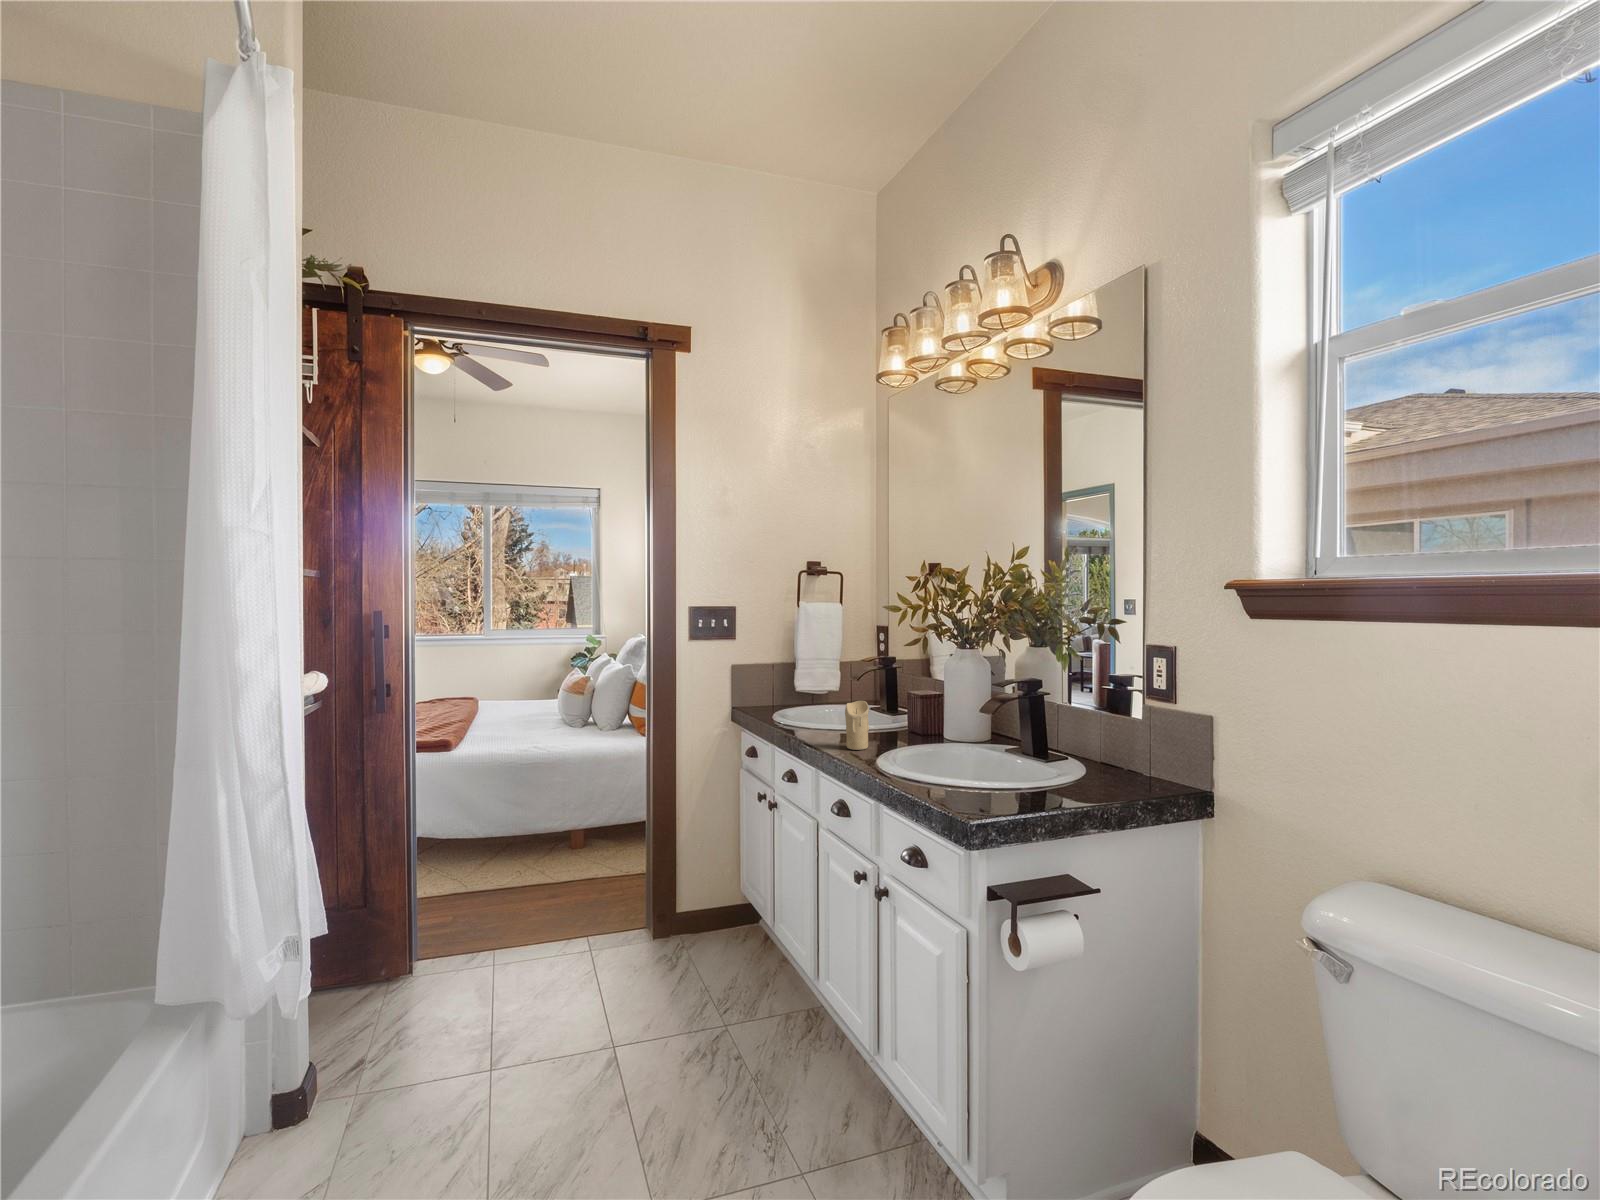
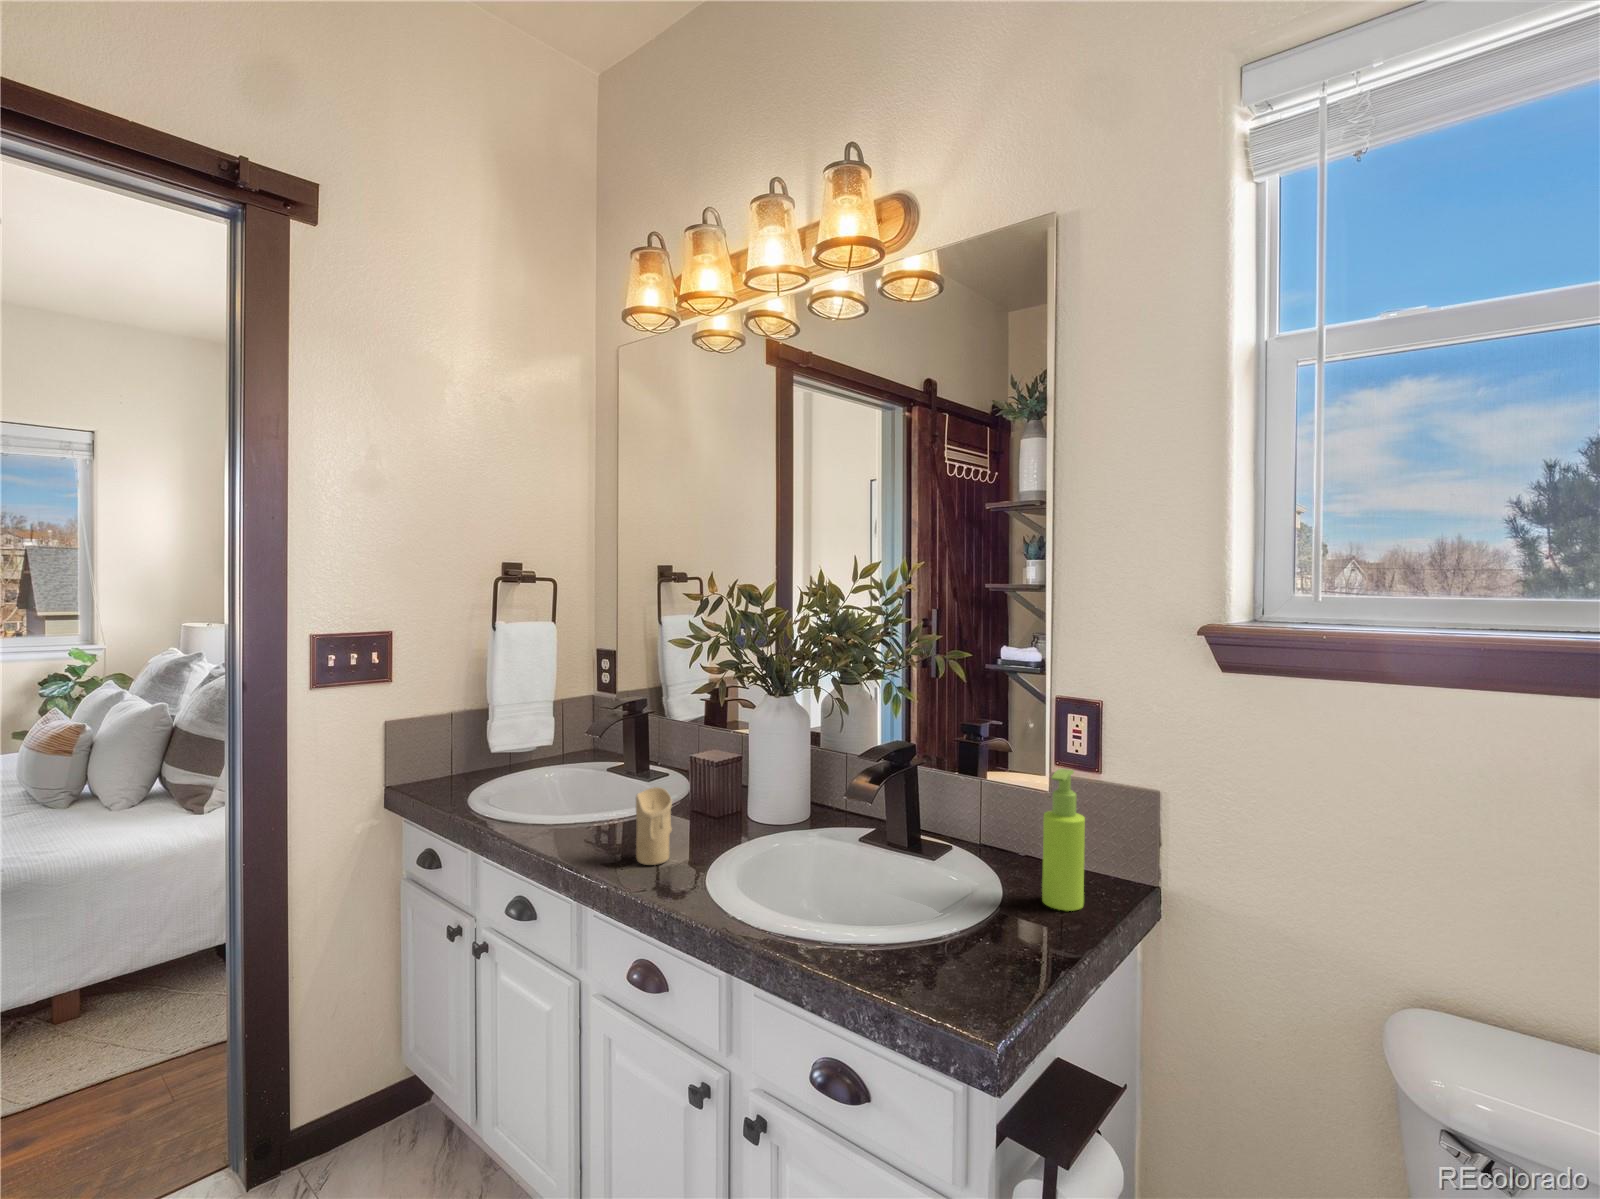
soap dispenser: none [1100,691,1134,795] -> present [1042,769,1085,911]

